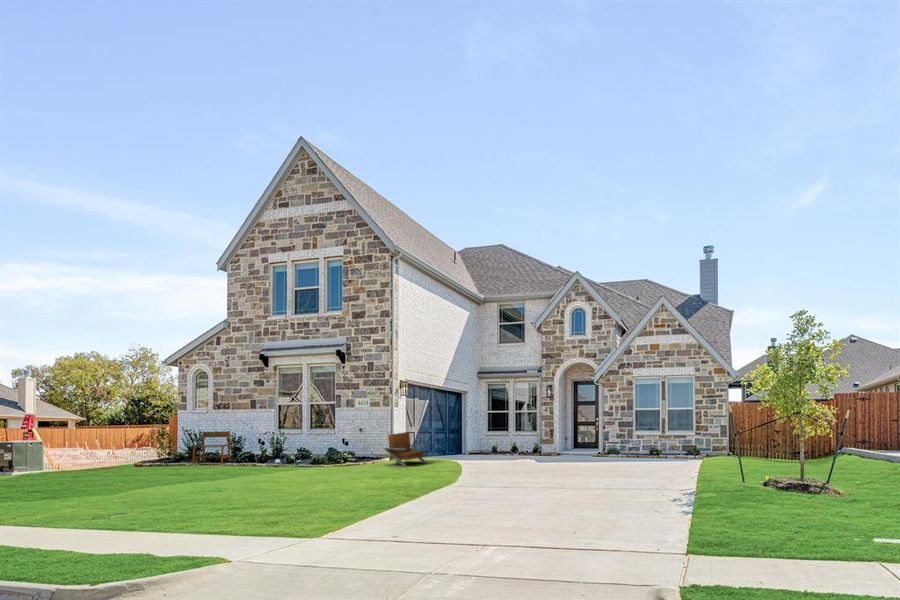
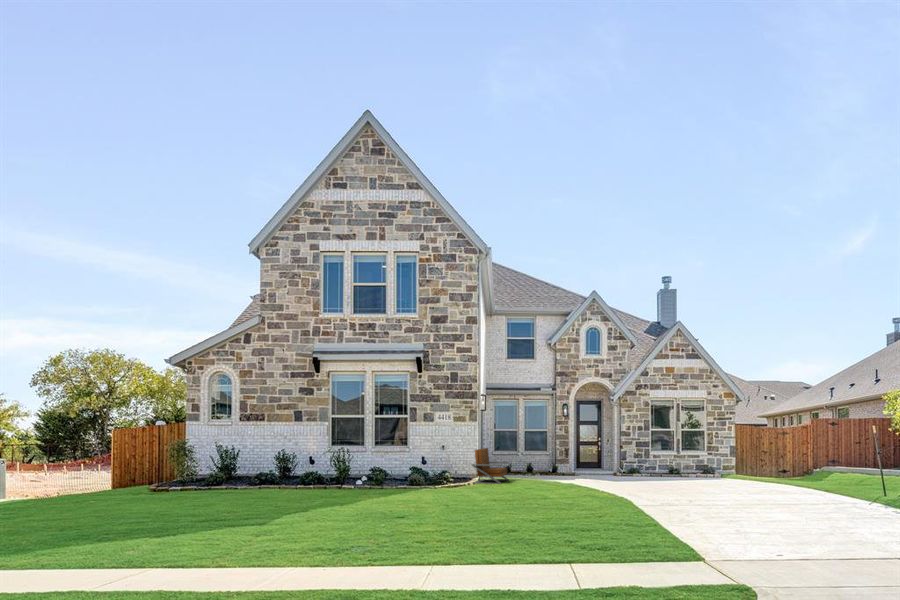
bench: present [192,431,231,464] -> none [223,448,263,487]

